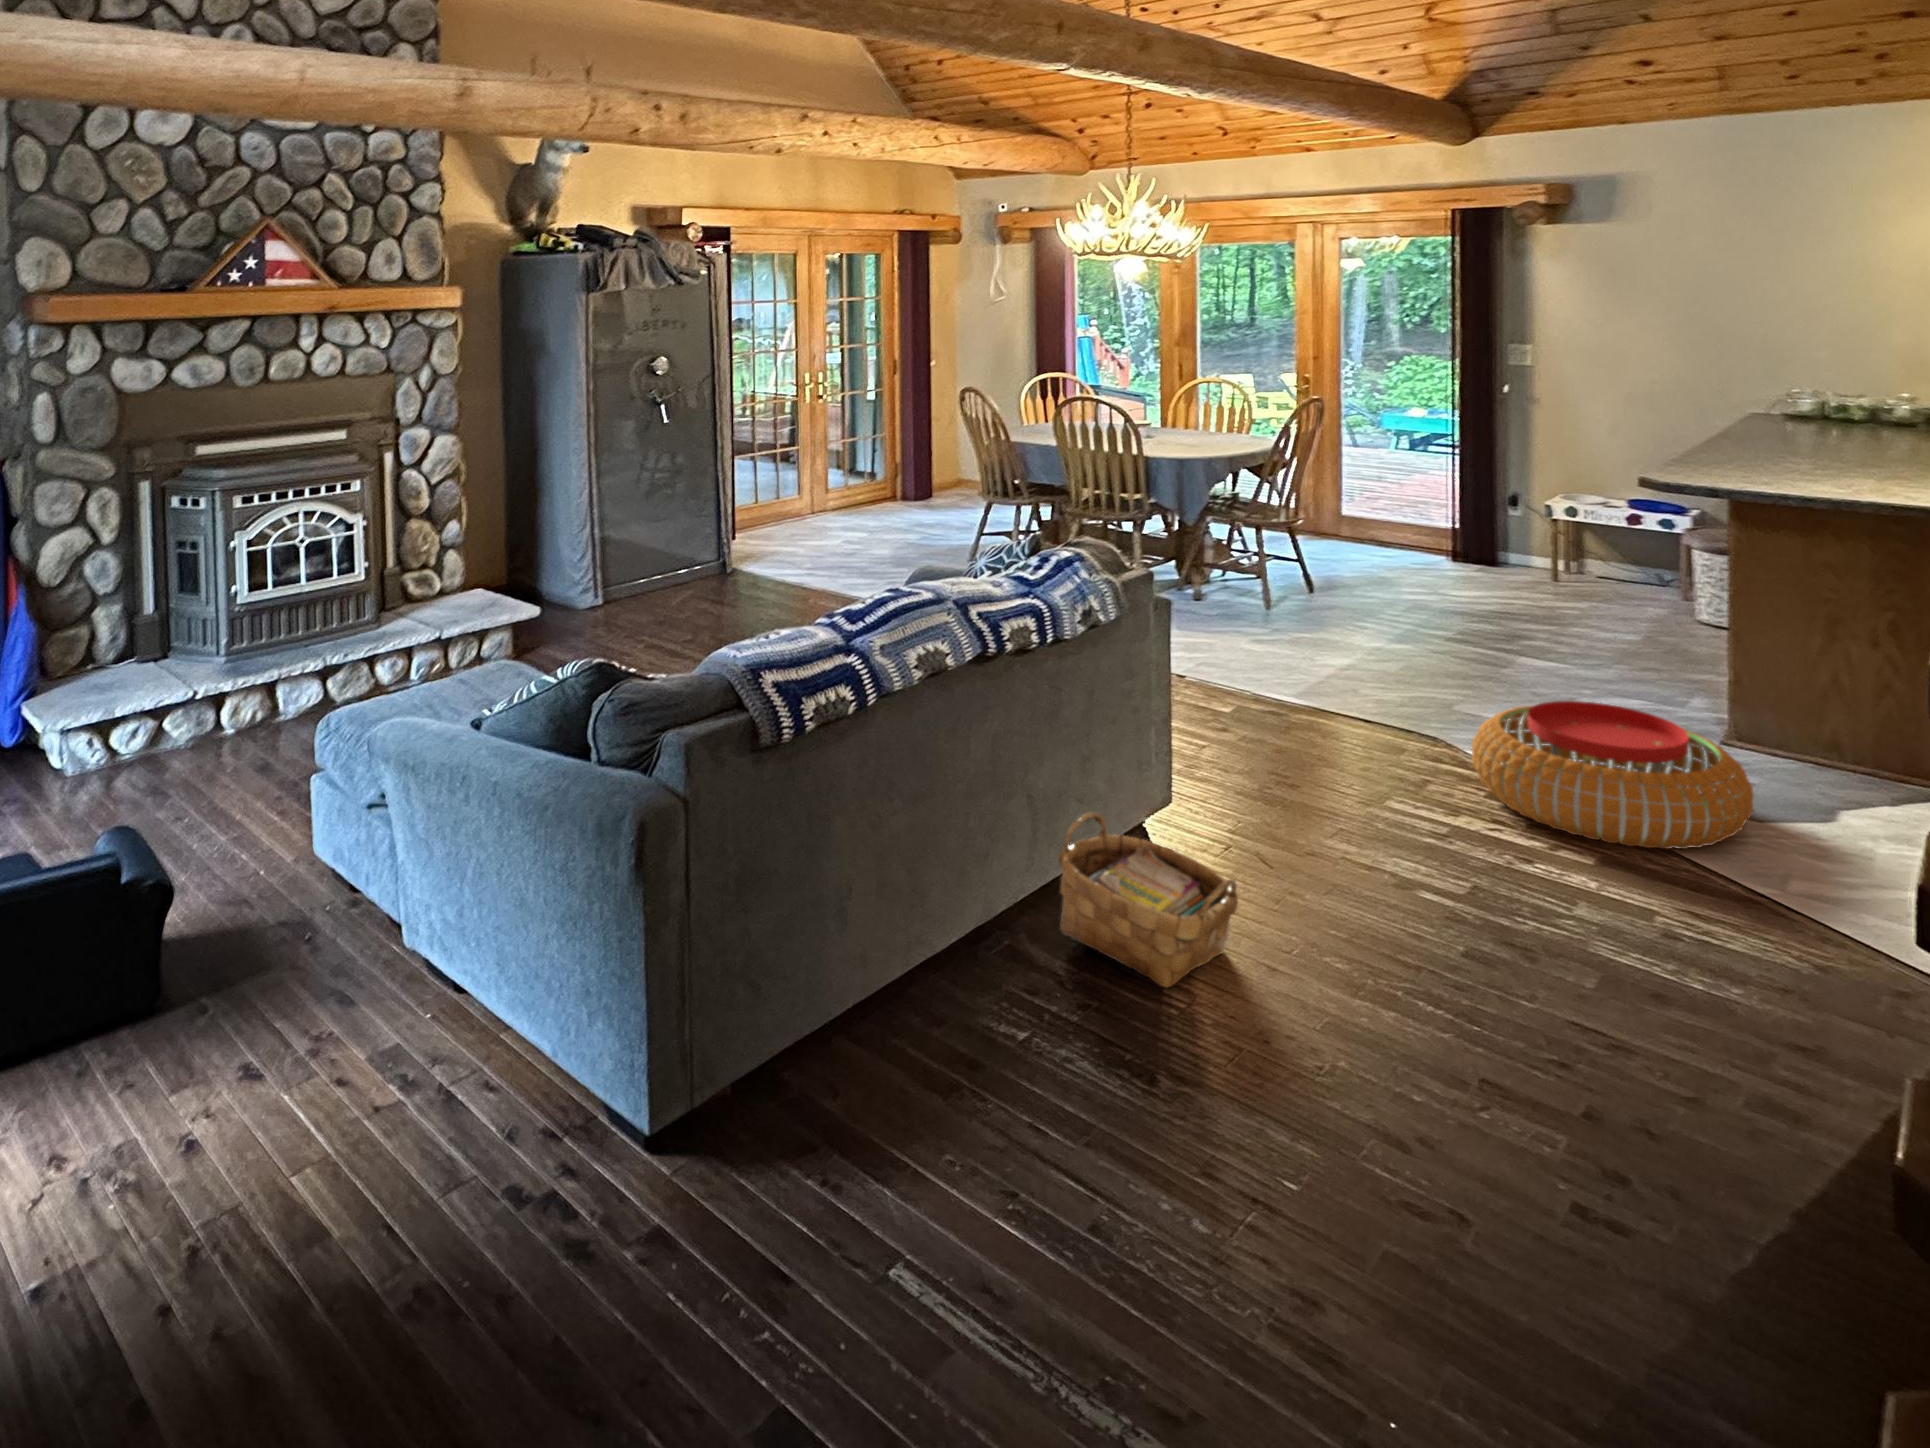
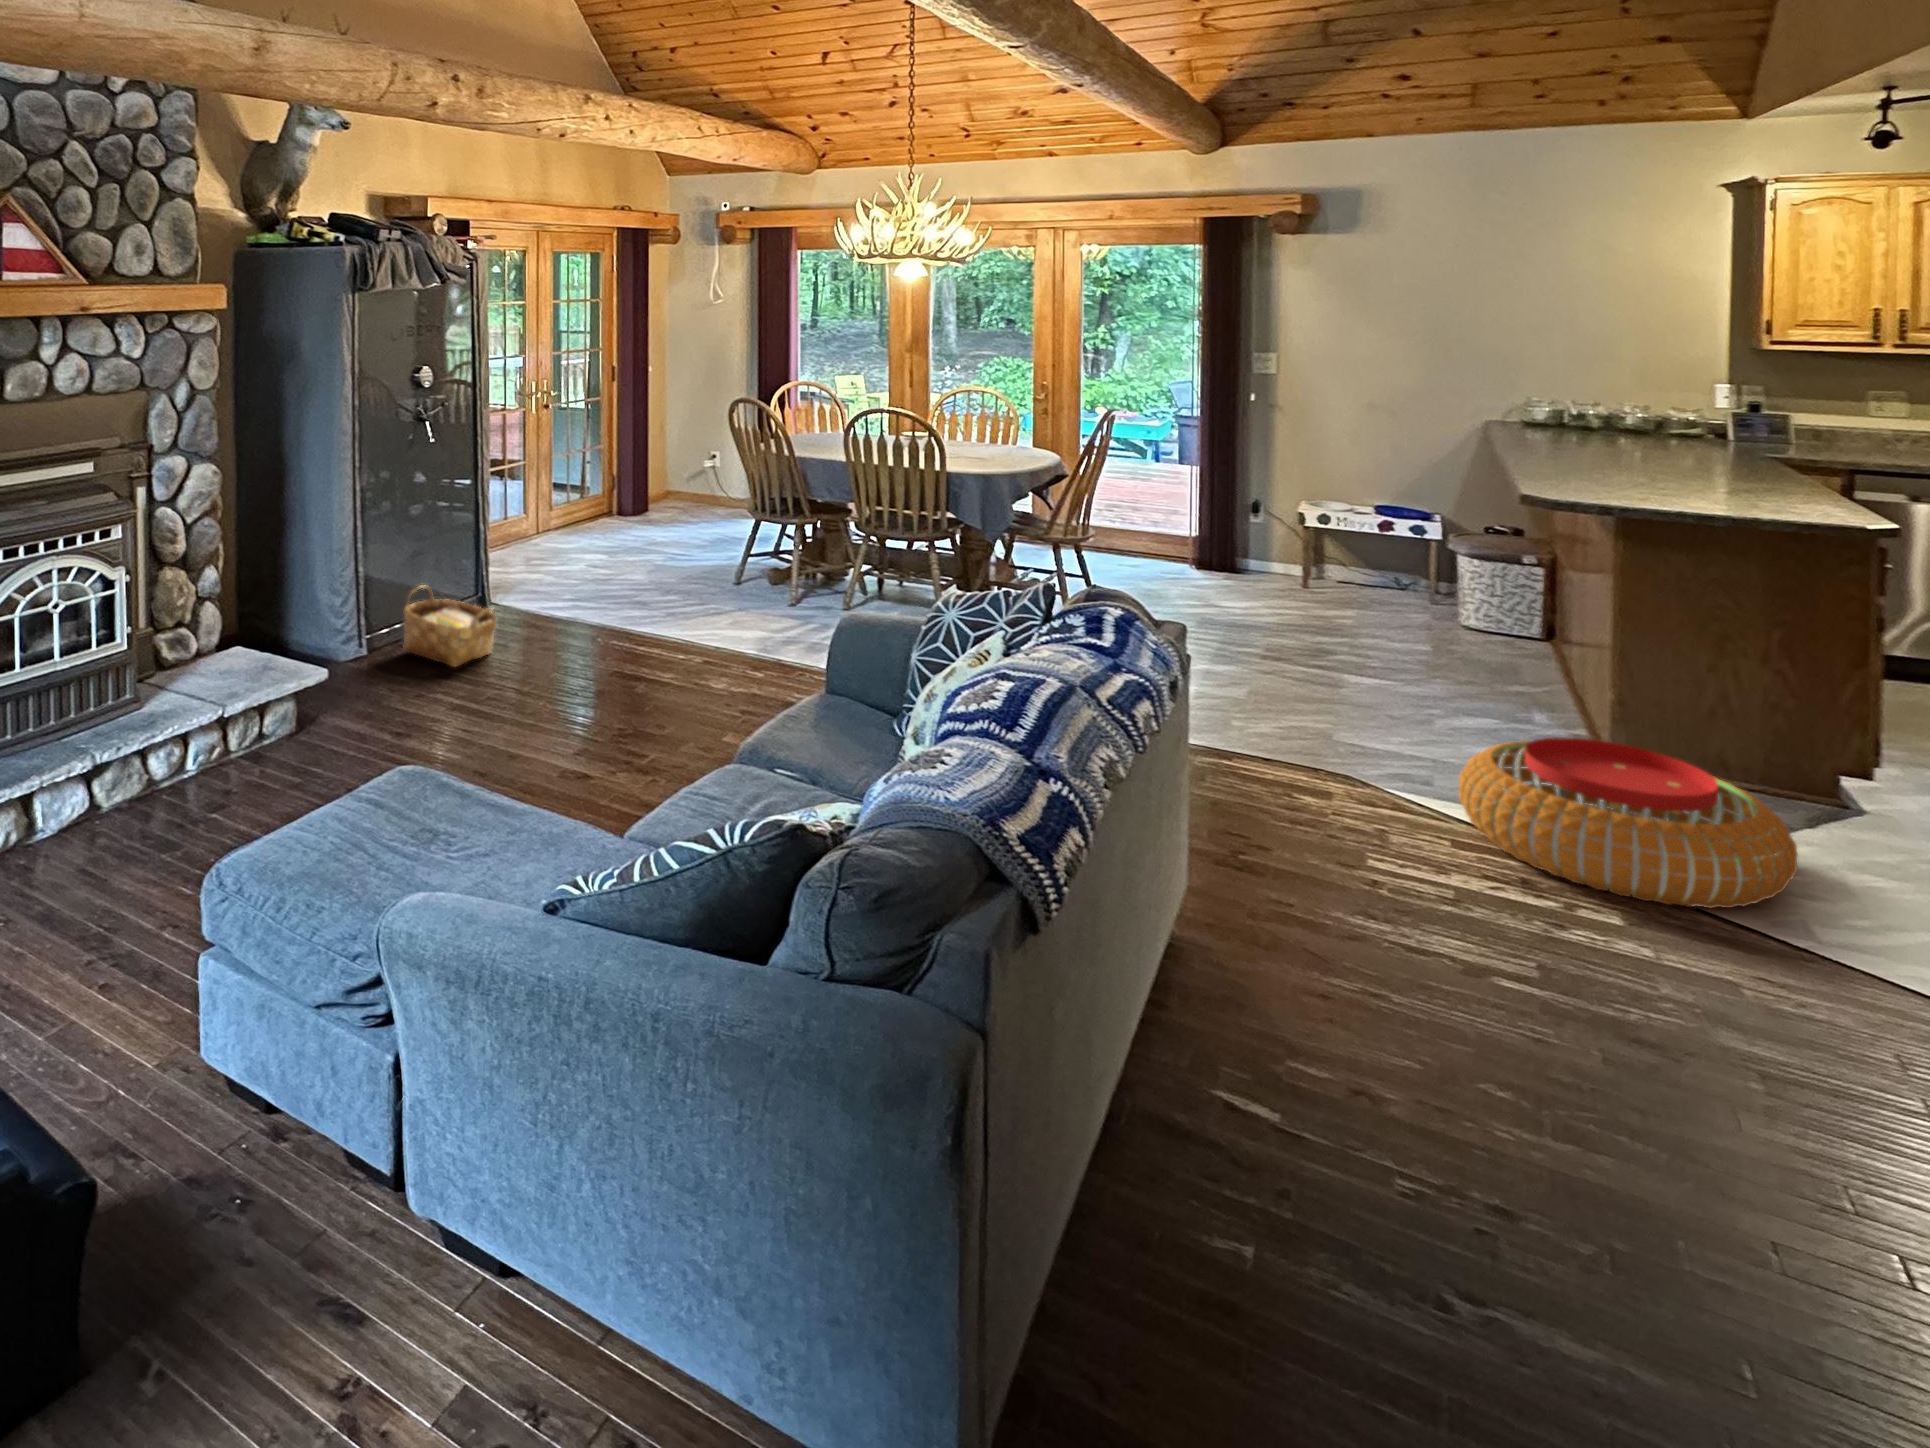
woven basket: present [1058,813,1238,988] -> present [403,585,497,667]

